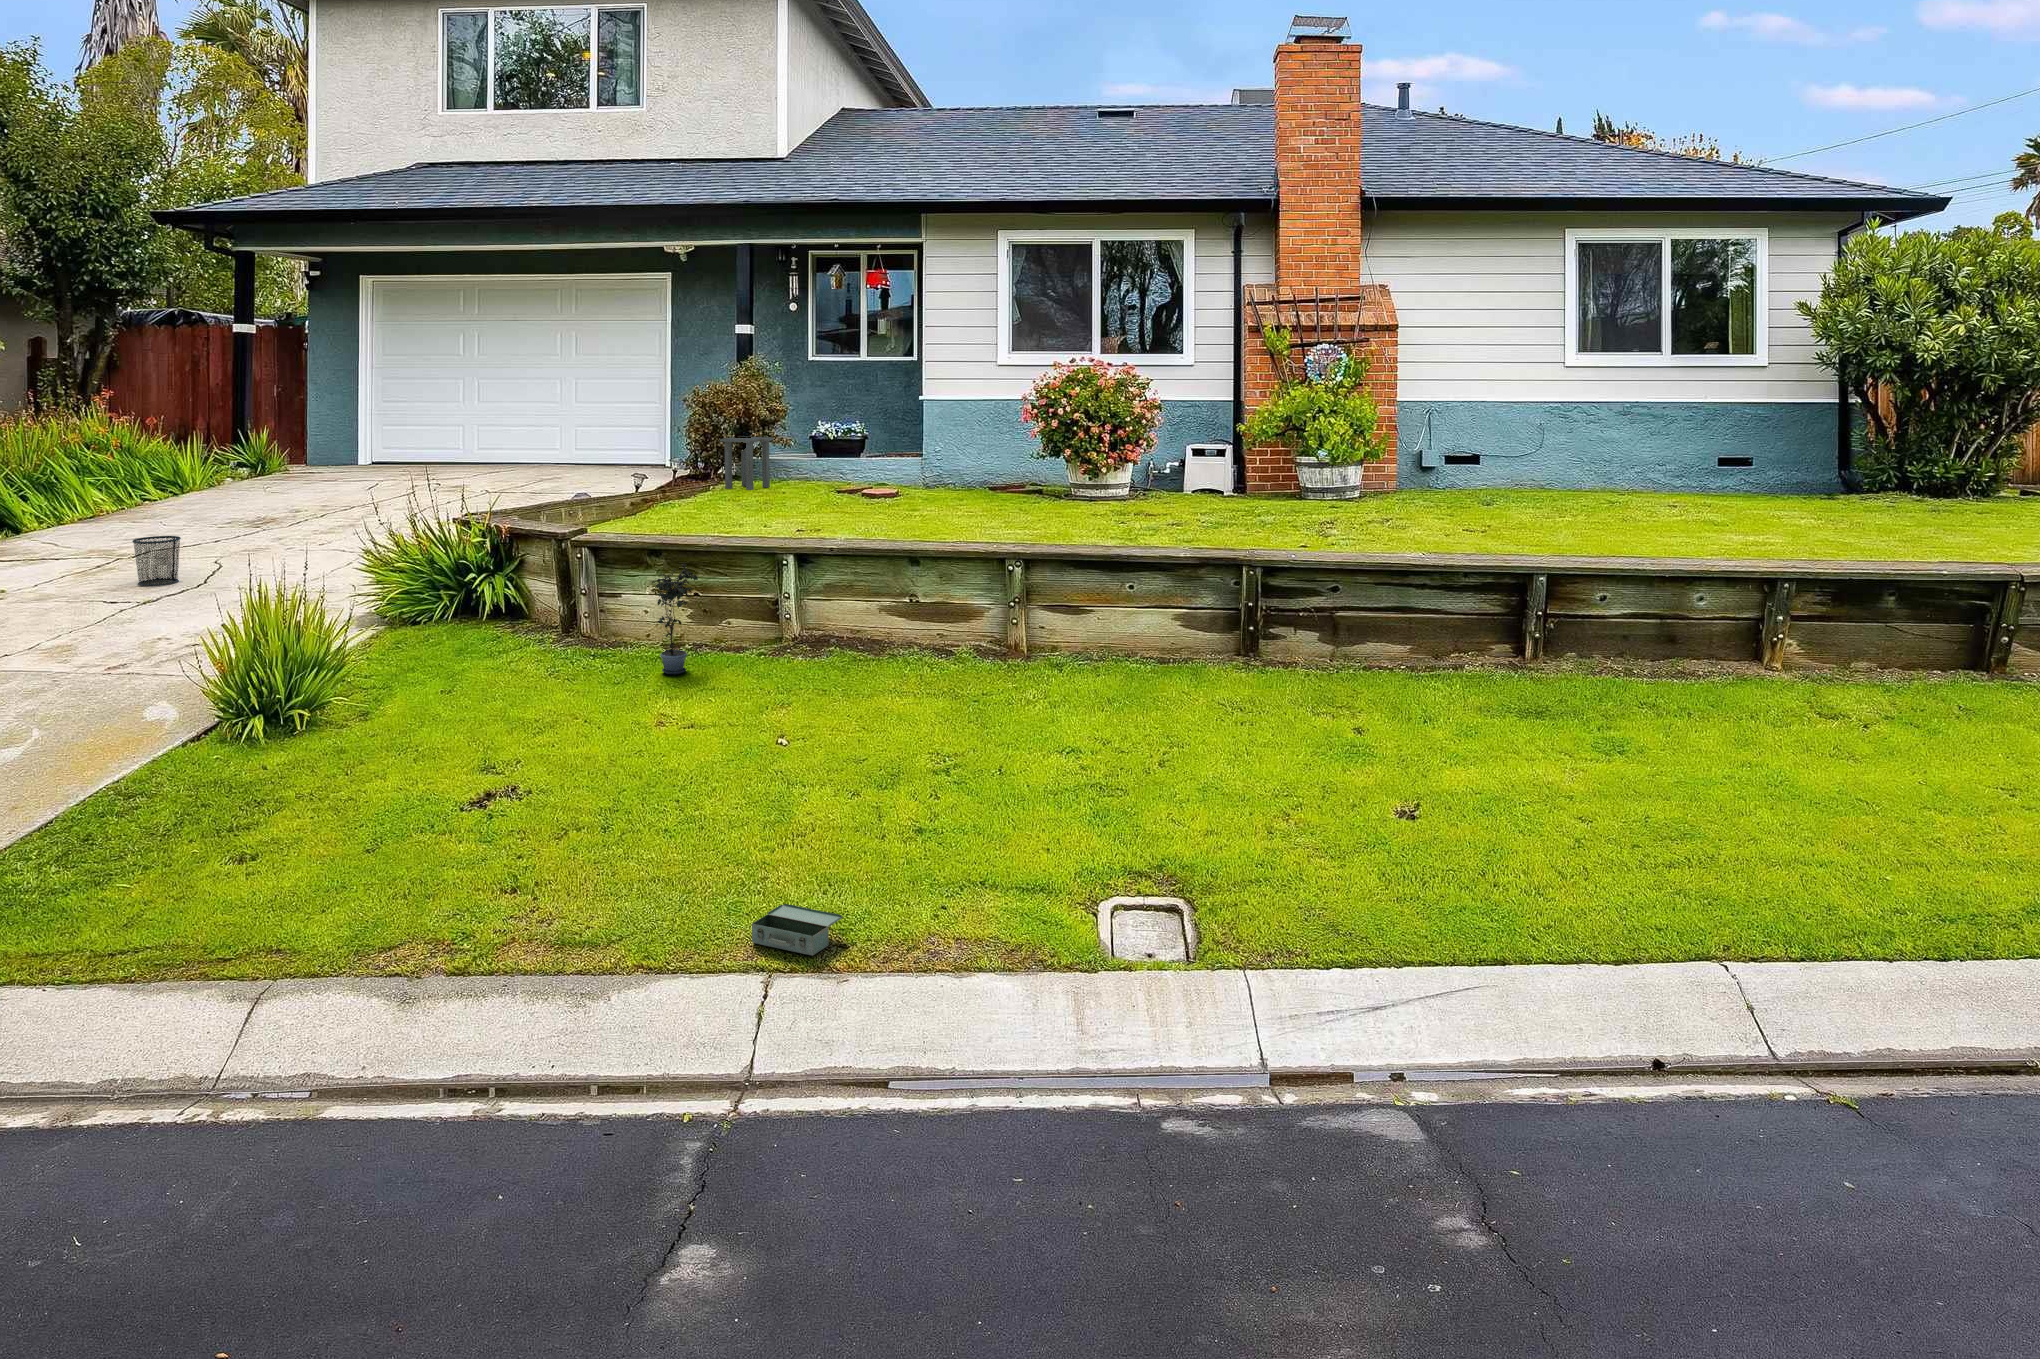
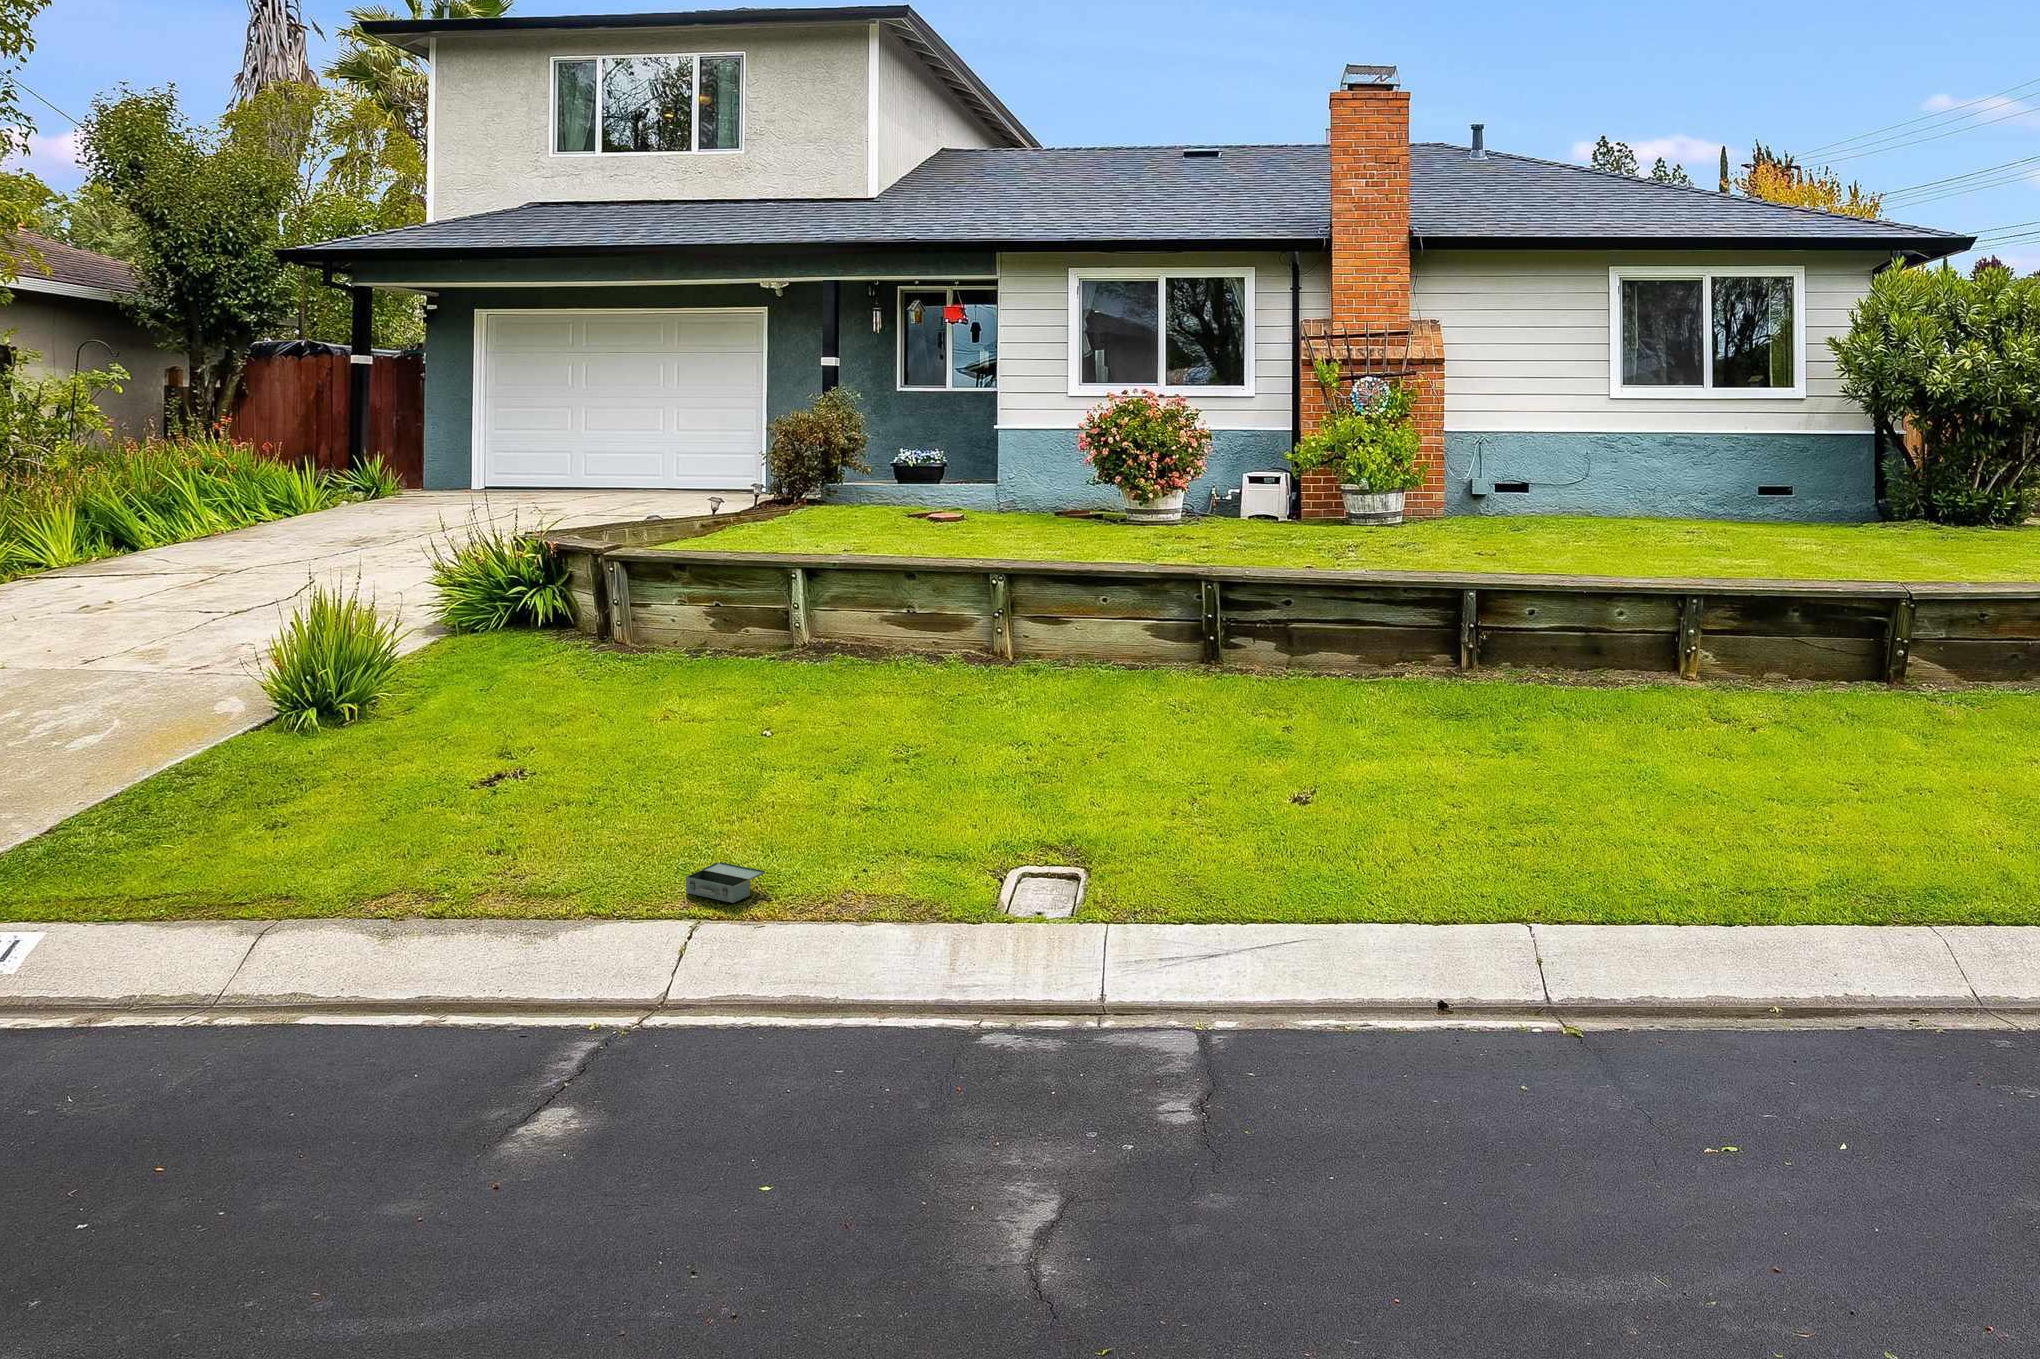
side table: present [720,437,774,490] -> none [801,466,853,517]
waste bin: present [132,536,181,586] -> none [230,555,276,601]
potted plant: present [652,564,698,674] -> none [668,578,712,678]

